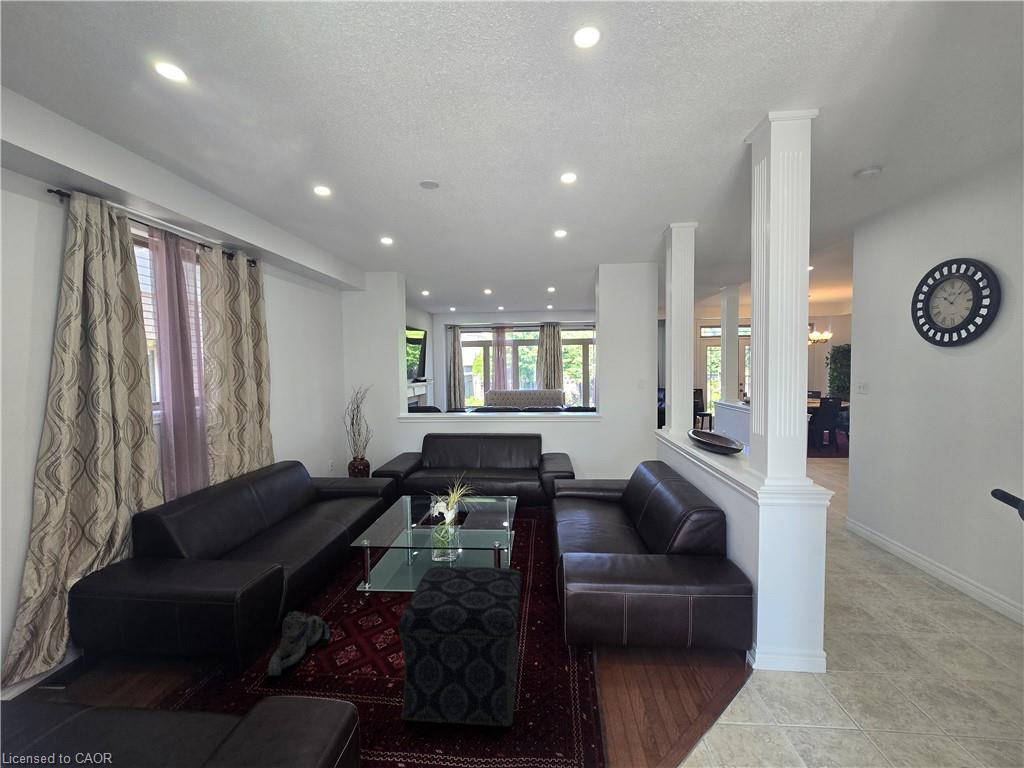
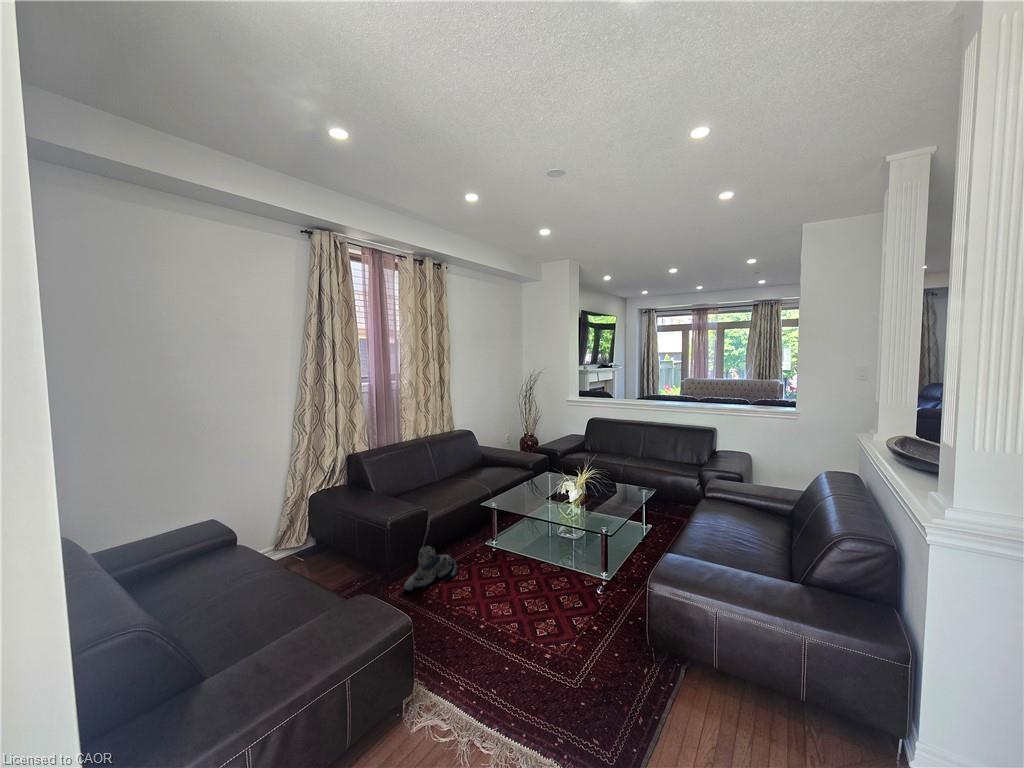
ottoman: present [399,566,521,727] -> none [472,534,607,700]

